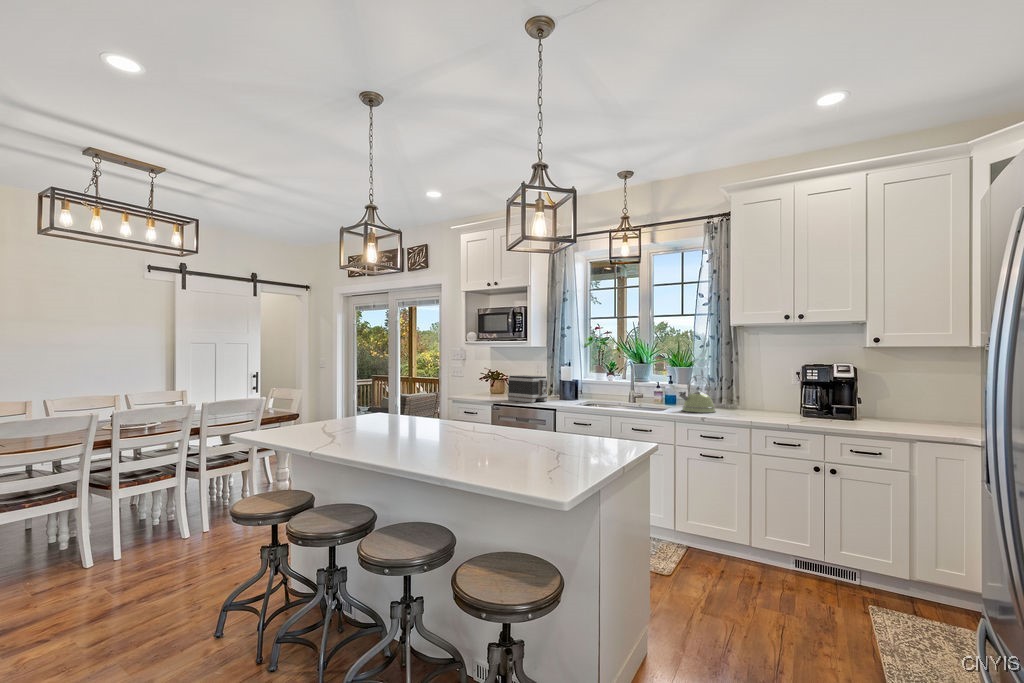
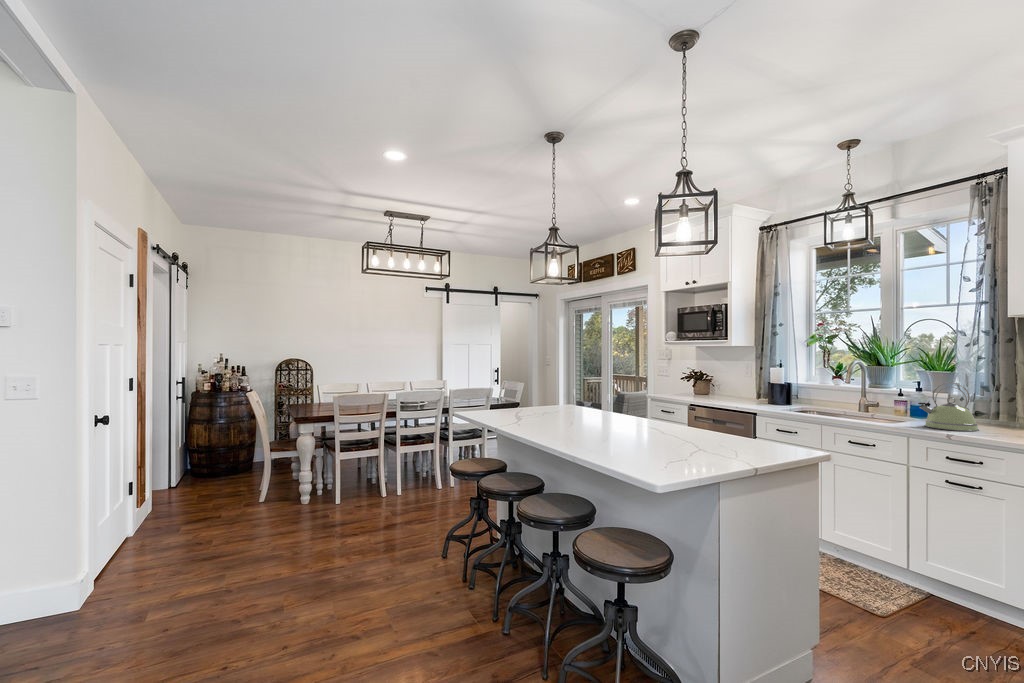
toaster: present [508,375,548,403] -> none [709,376,754,406]

